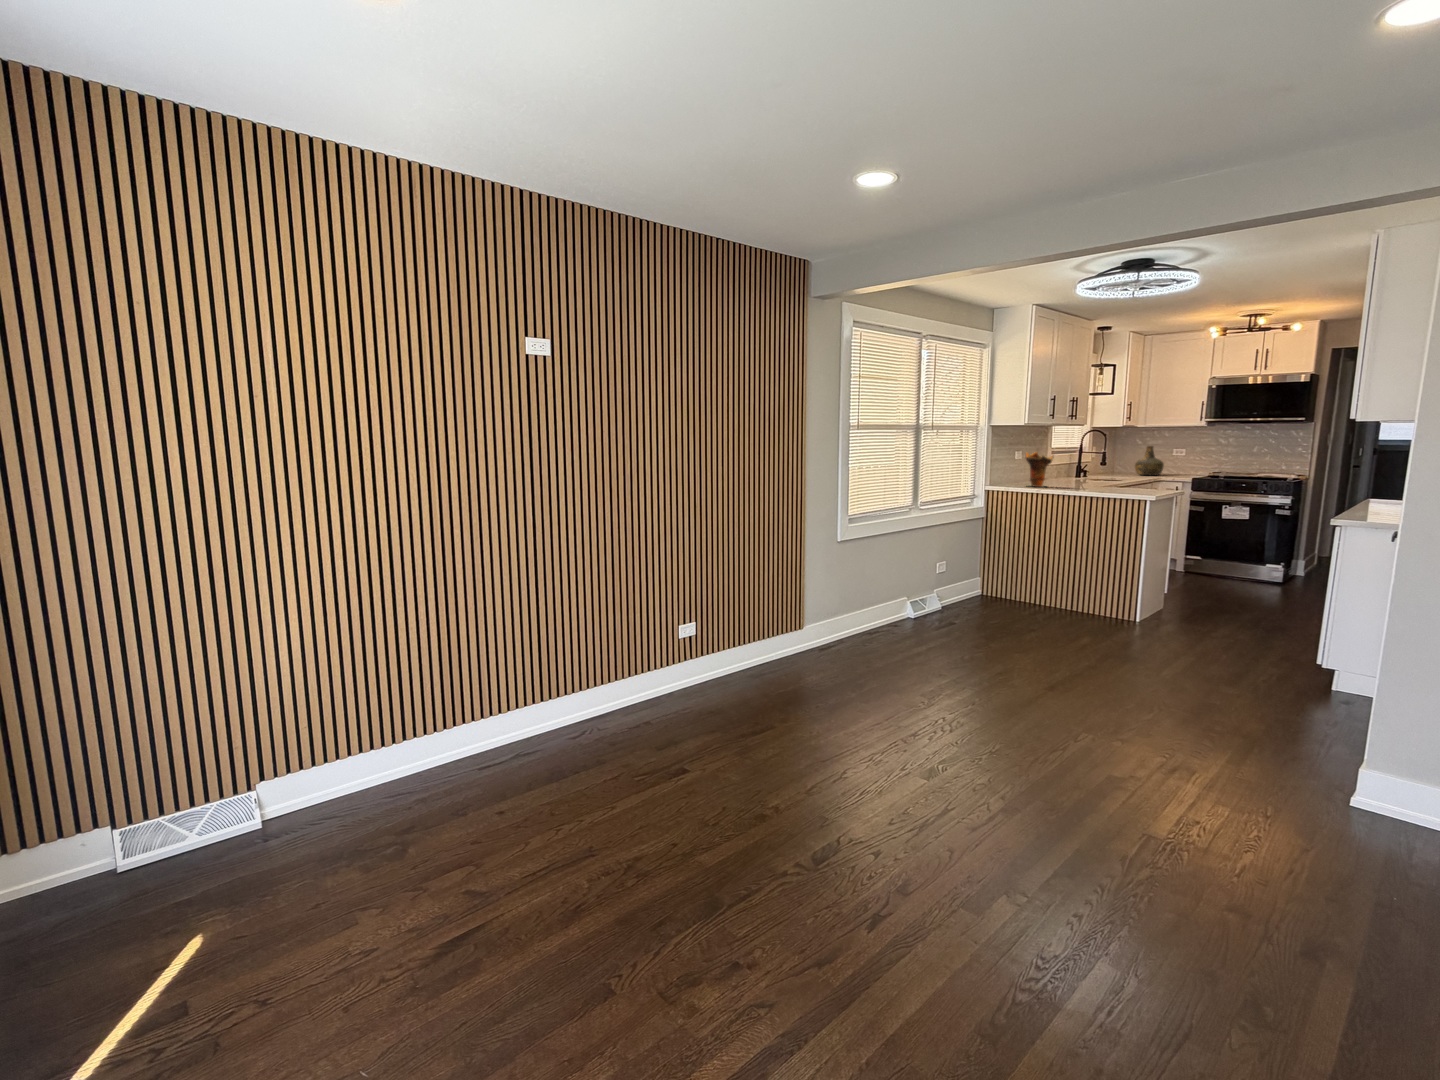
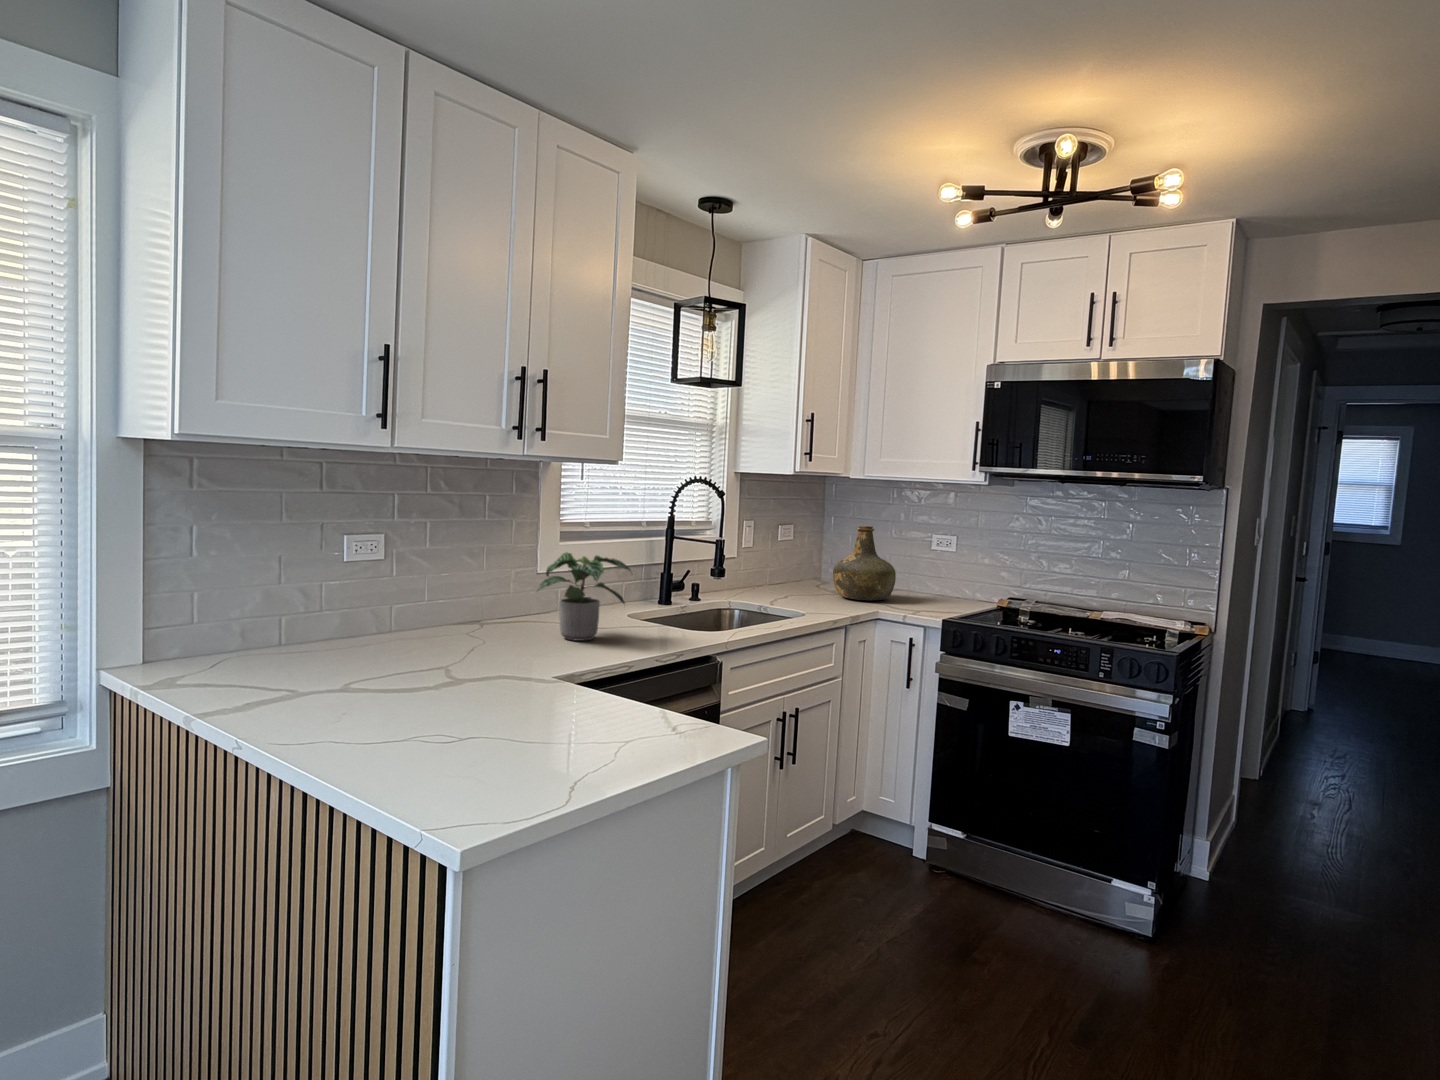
decorative vase: present [1026,452,1053,487] -> none [203,548,319,697]
potted plant: none [1065,455,1093,482] -> present [538,552,630,641]

